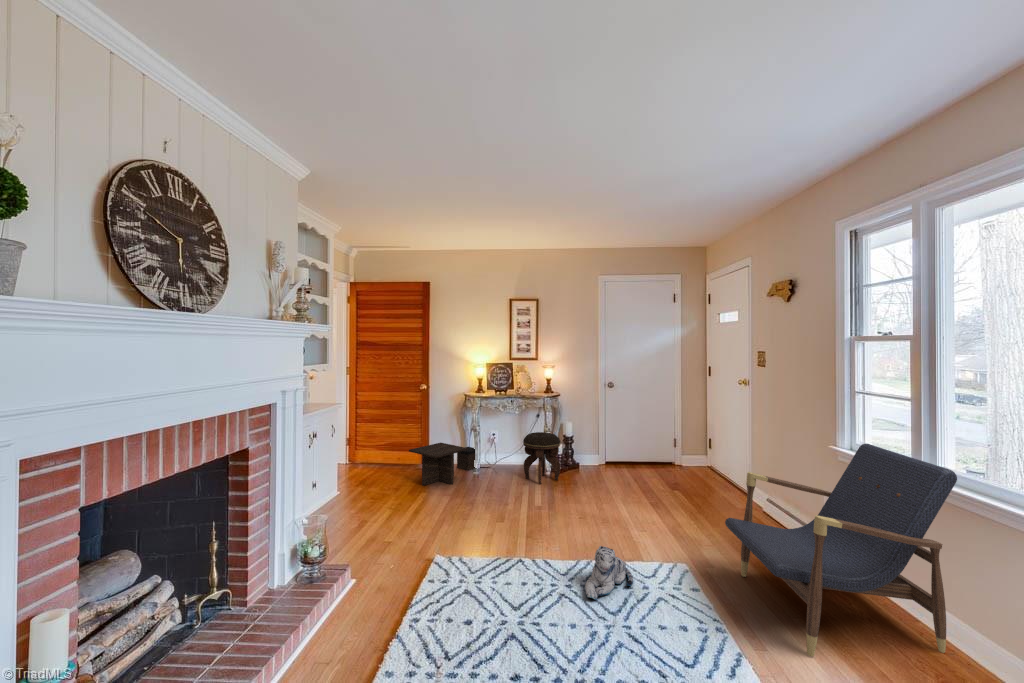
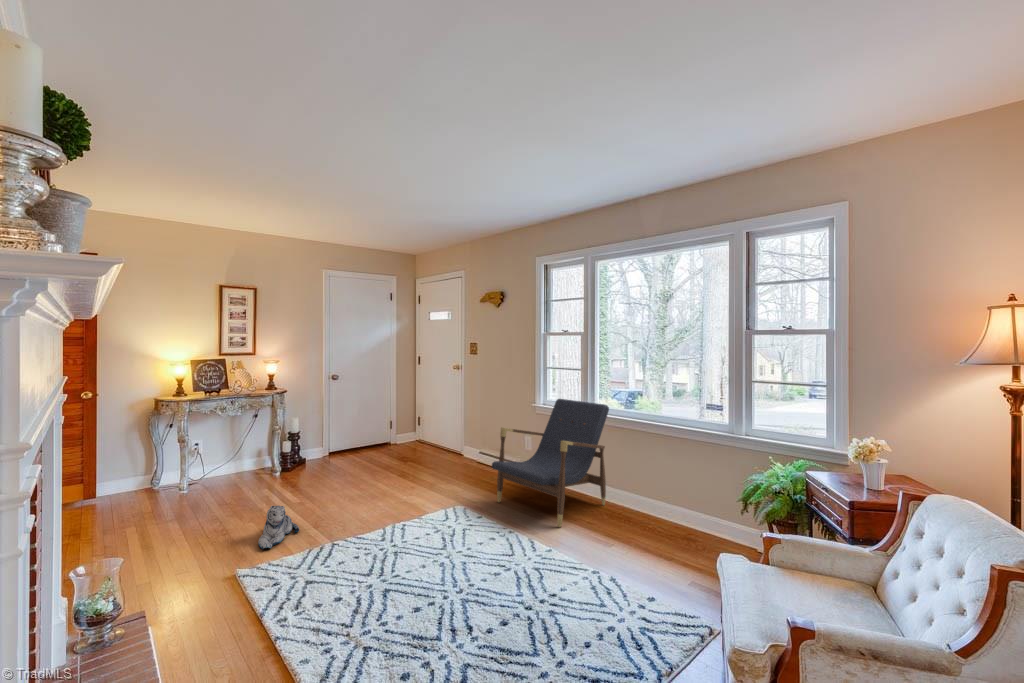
footstool: present [523,432,560,484] -> none [255,431,299,486]
coffee table: present [409,443,475,486] -> none [88,463,182,521]
plush toy: present [585,546,633,600] -> present [258,506,299,549]

